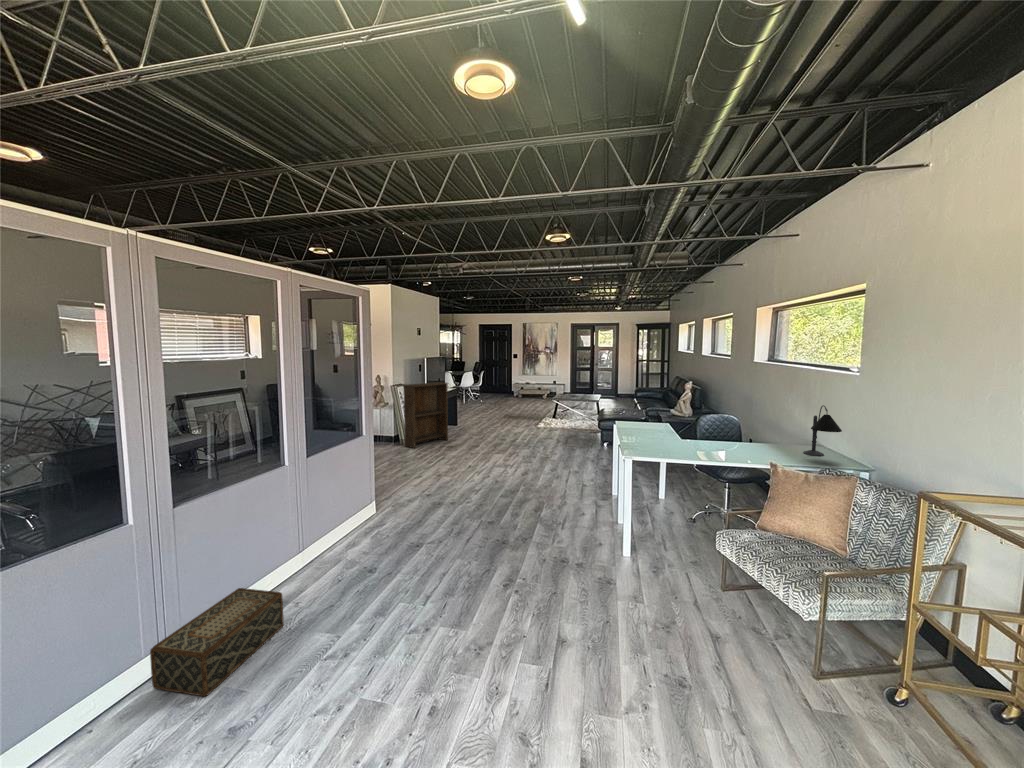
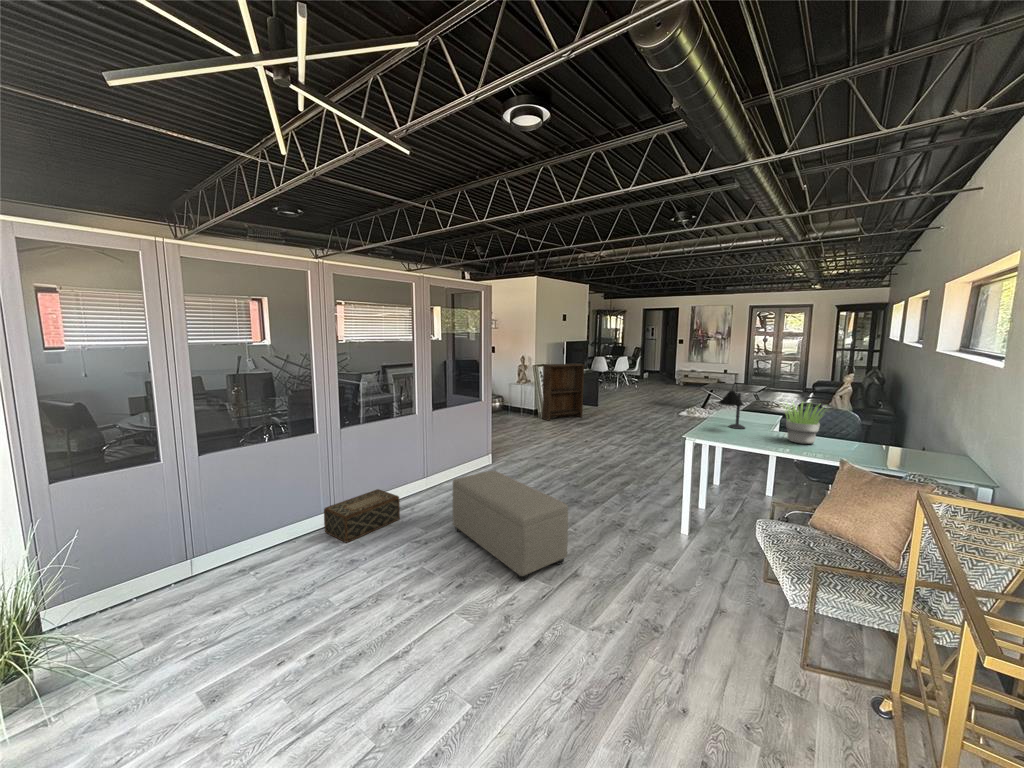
desk lamp: present [803,405,842,456] -> present [719,383,745,429]
potted plant: none [688,409,735,449] -> present [783,403,823,444]
ottoman: none [373,527,543,672] -> present [453,471,568,581]

